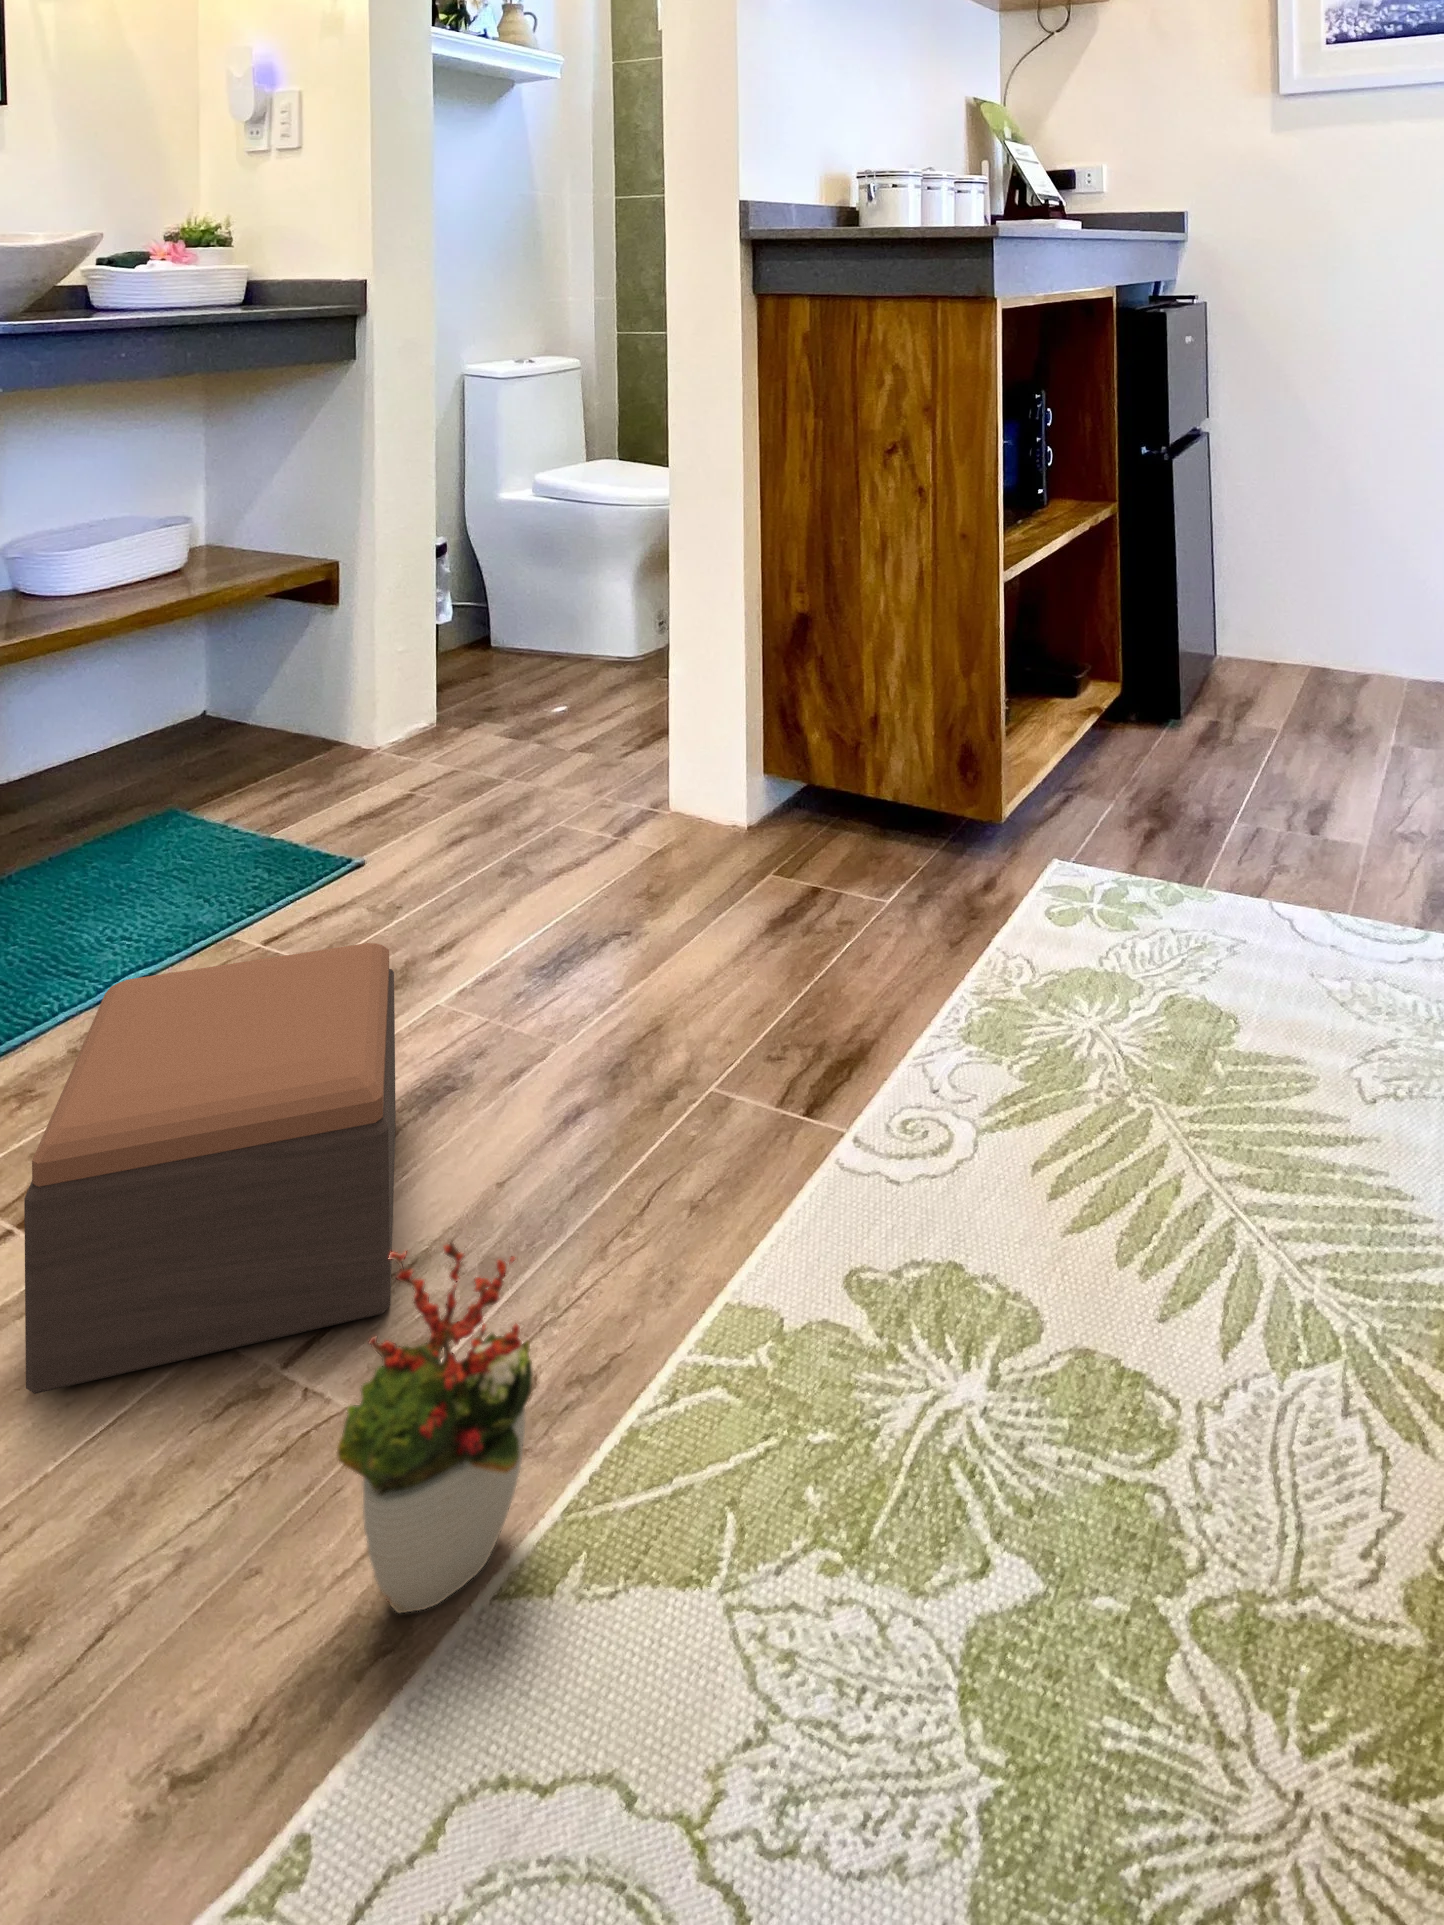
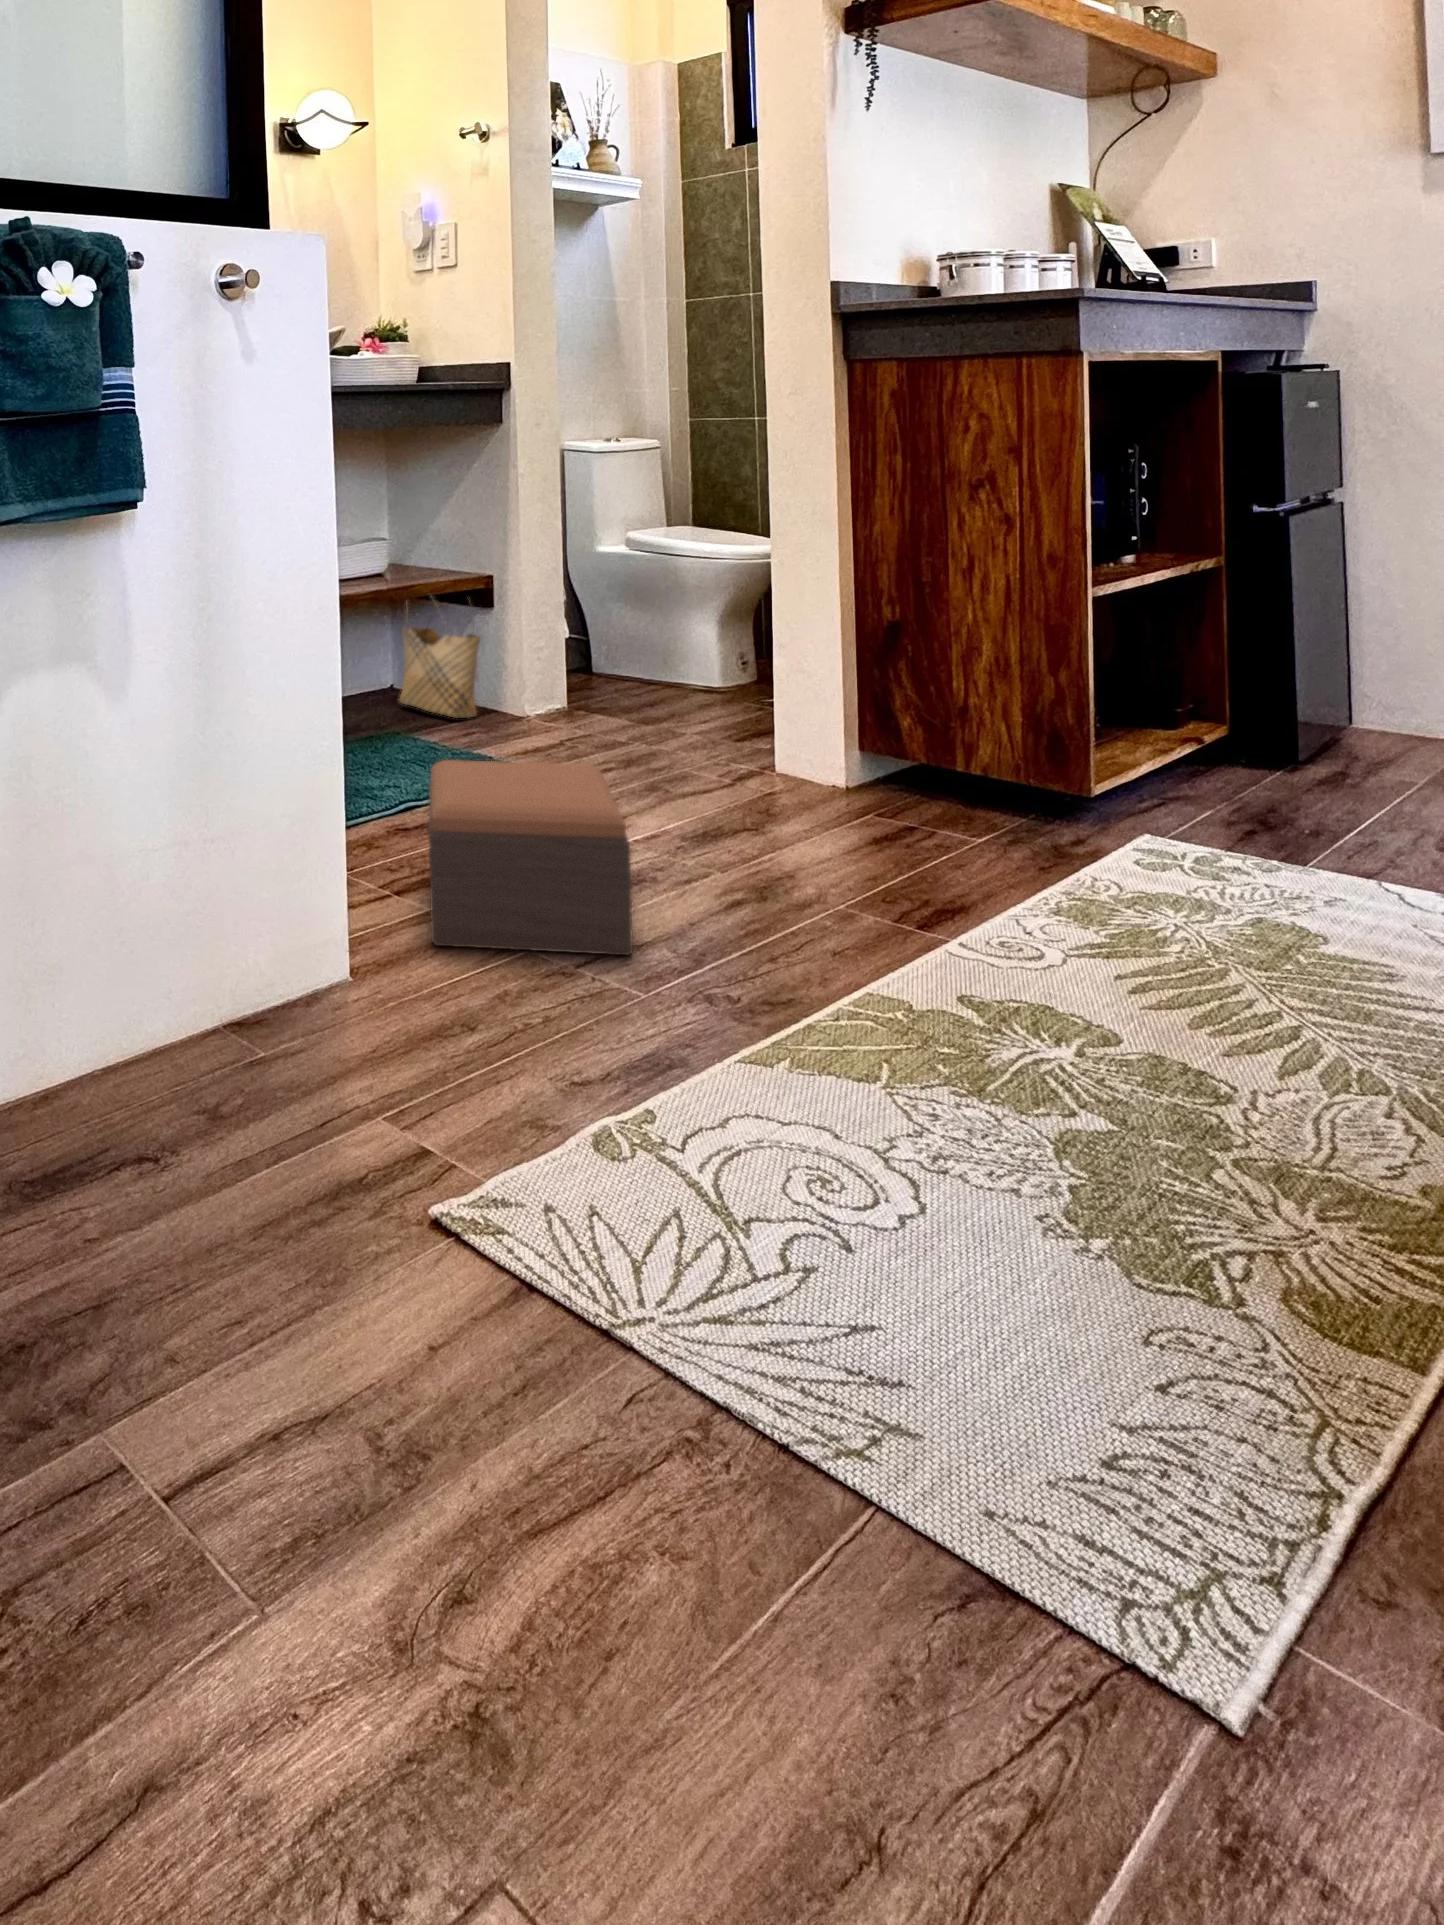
woven basket: none [205,579,320,769] -> present [400,595,481,718]
decorative plant: present [337,1242,533,1613] -> none [645,856,752,1053]

